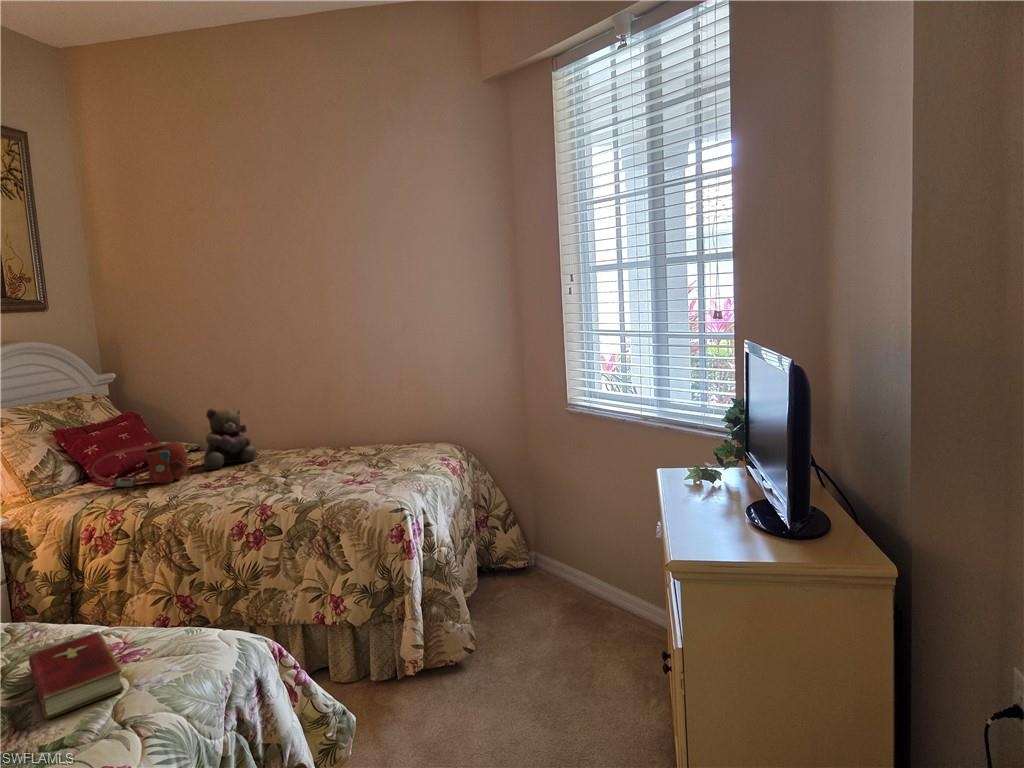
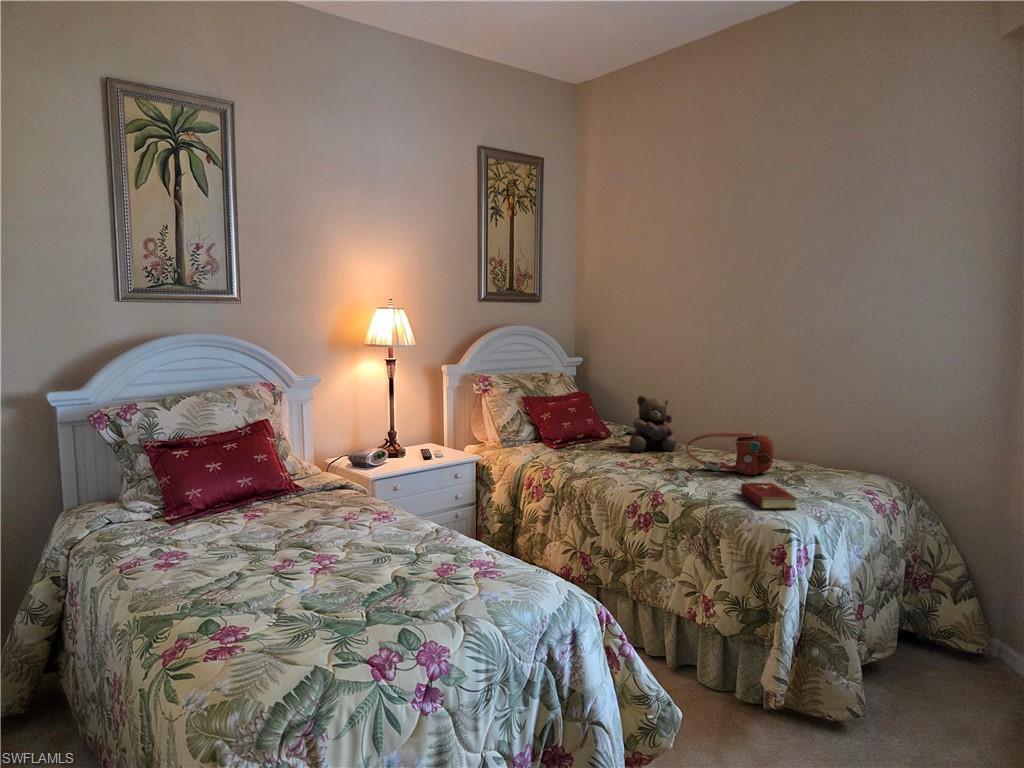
handbag: present [92,442,187,487] -> present [686,433,774,475]
hardcover book: present [29,631,124,719] -> present [741,483,797,509]

